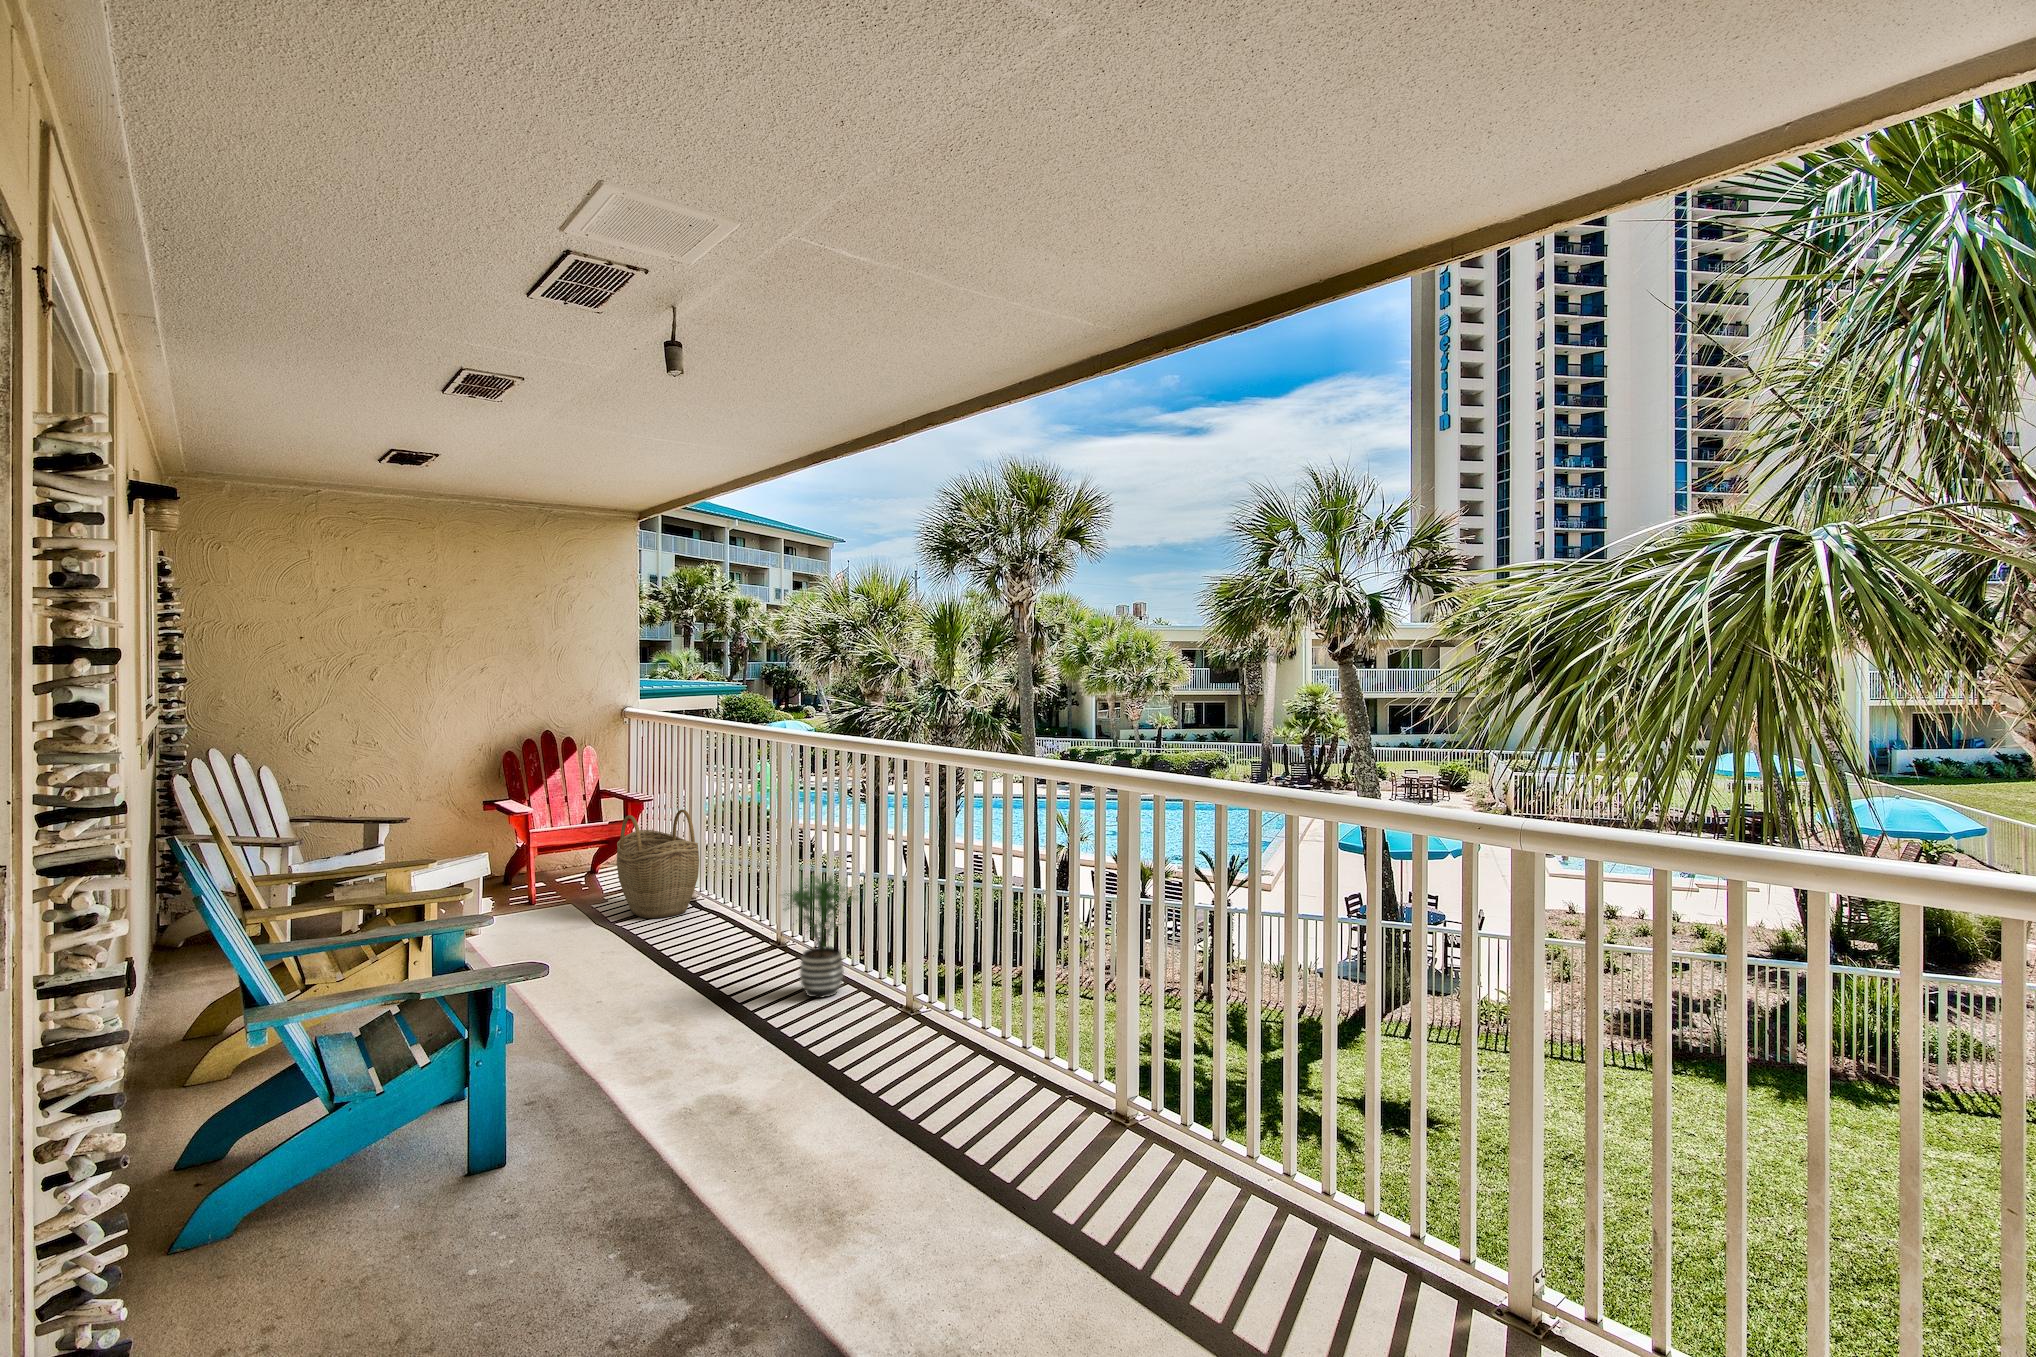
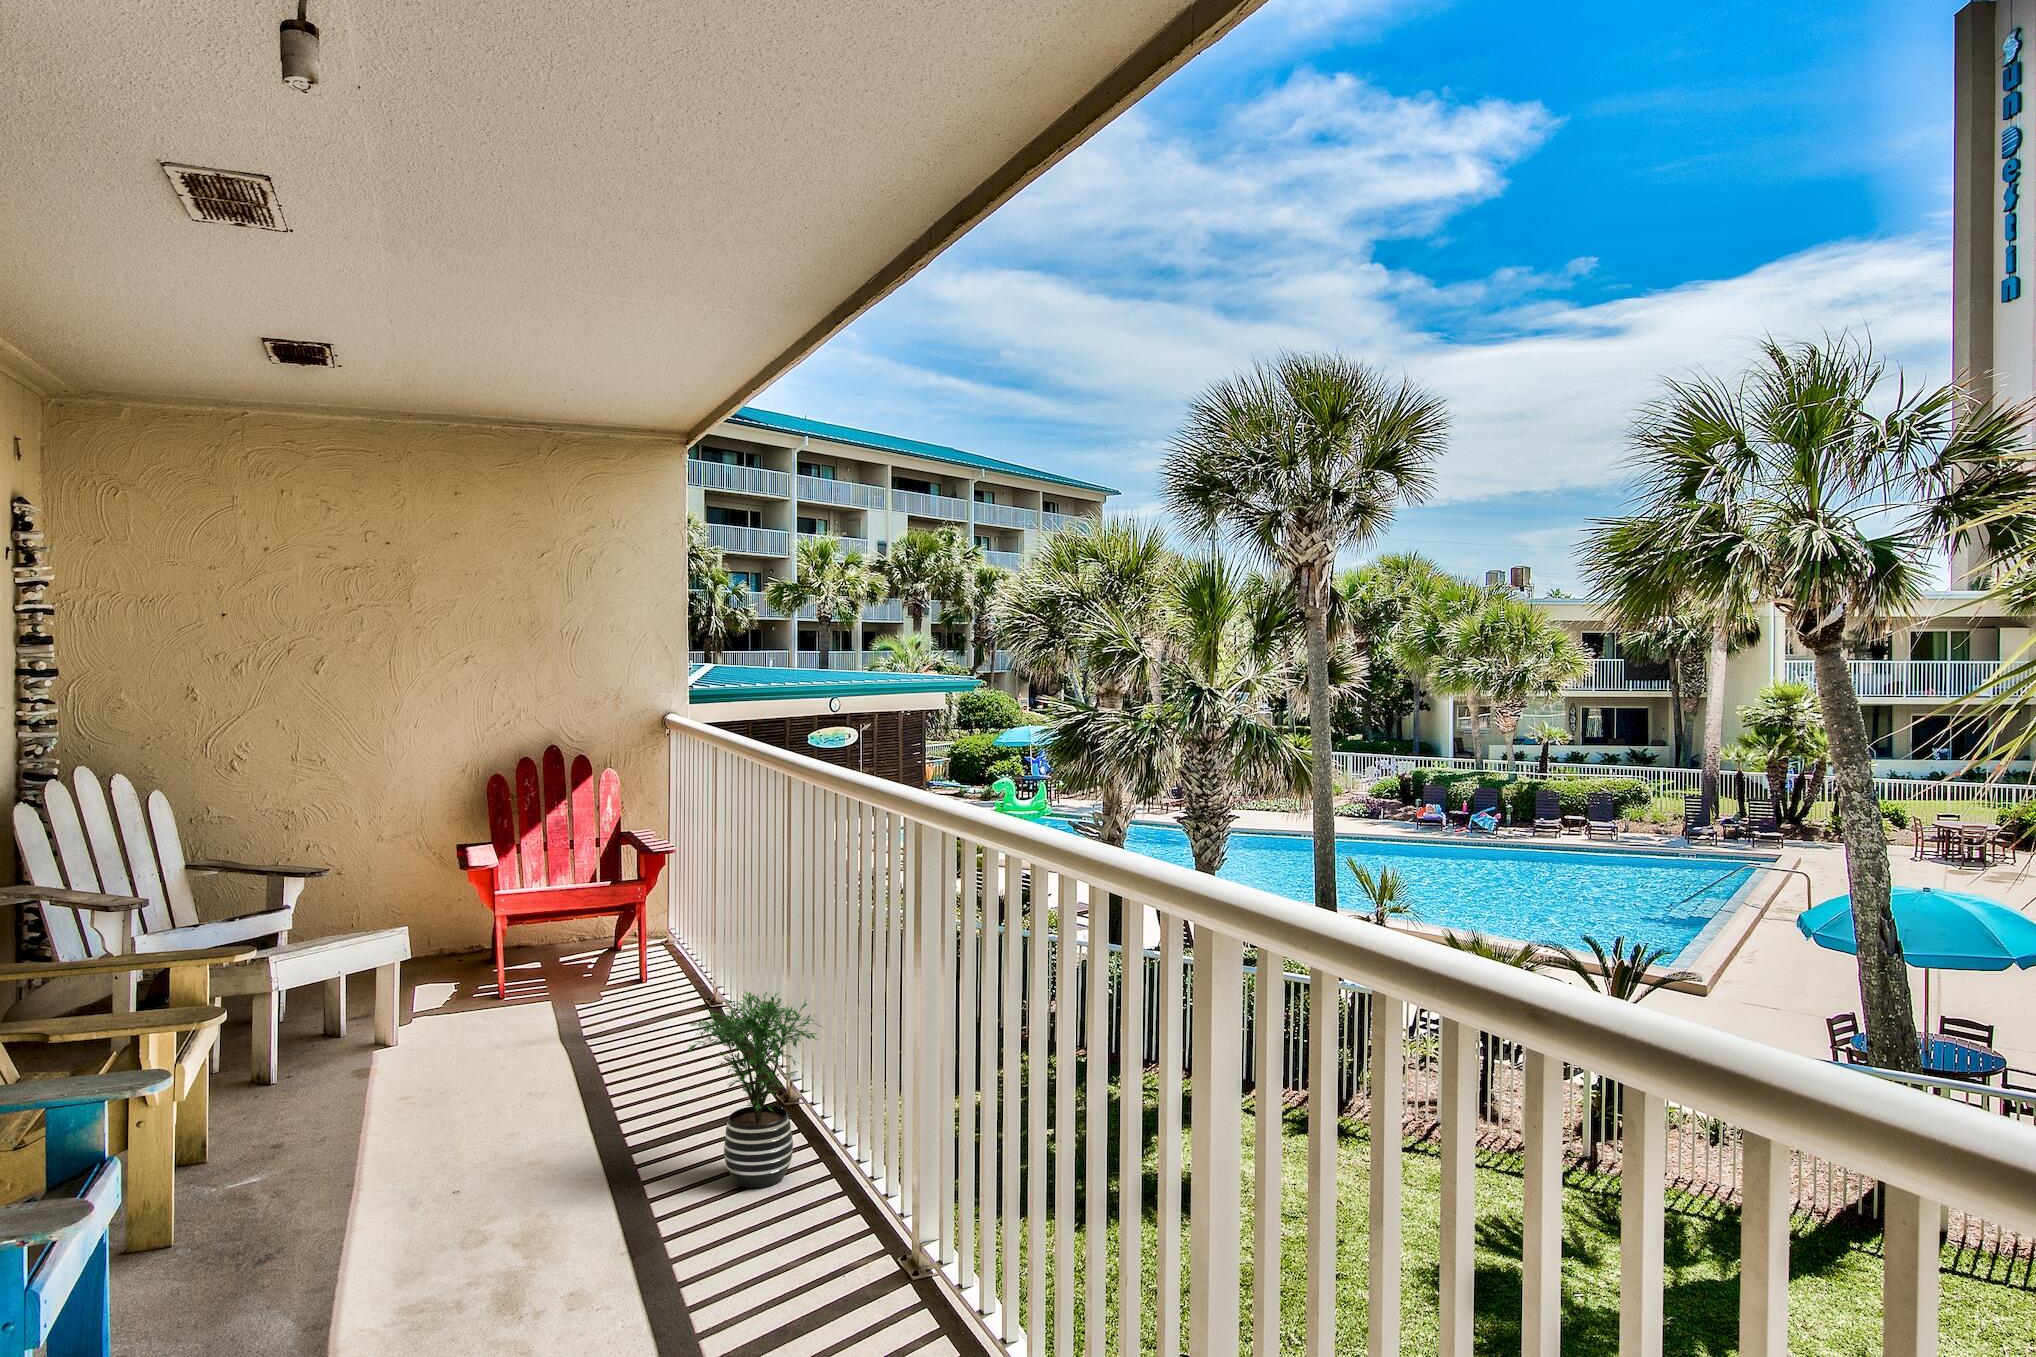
woven basket: present [617,810,699,918] -> none [585,869,691,1024]

